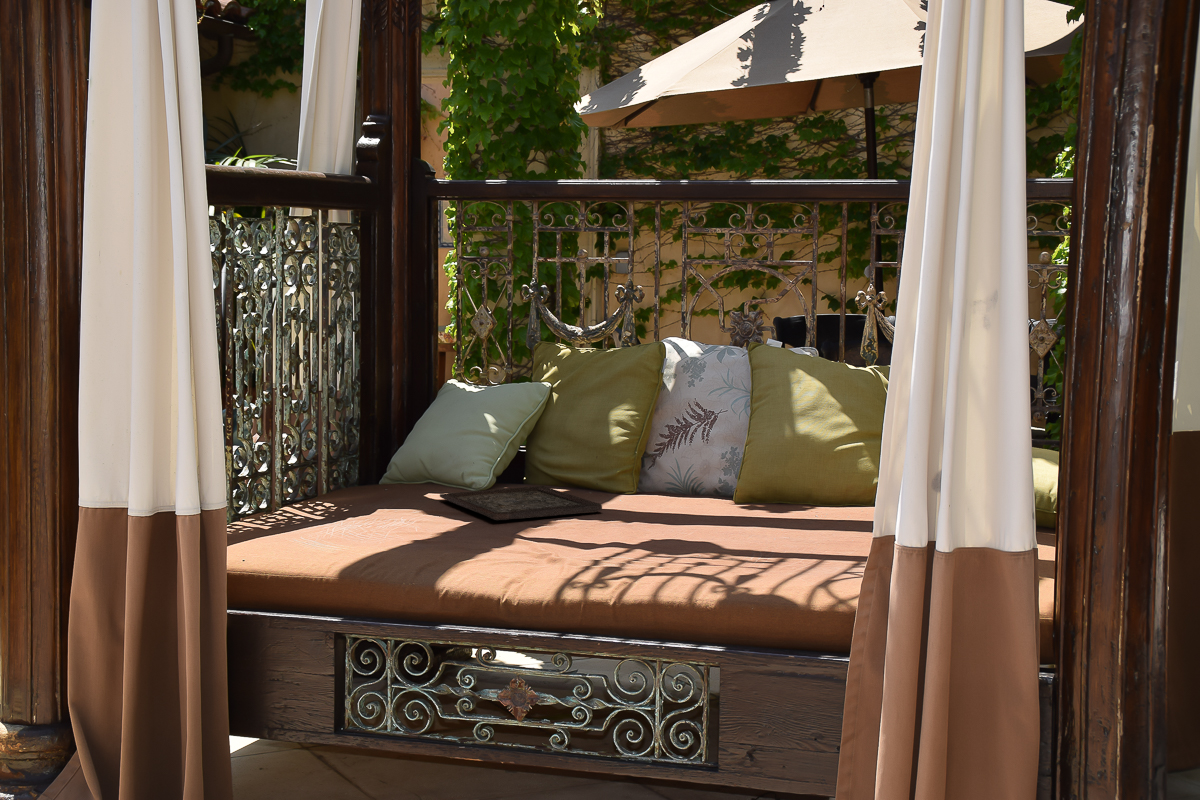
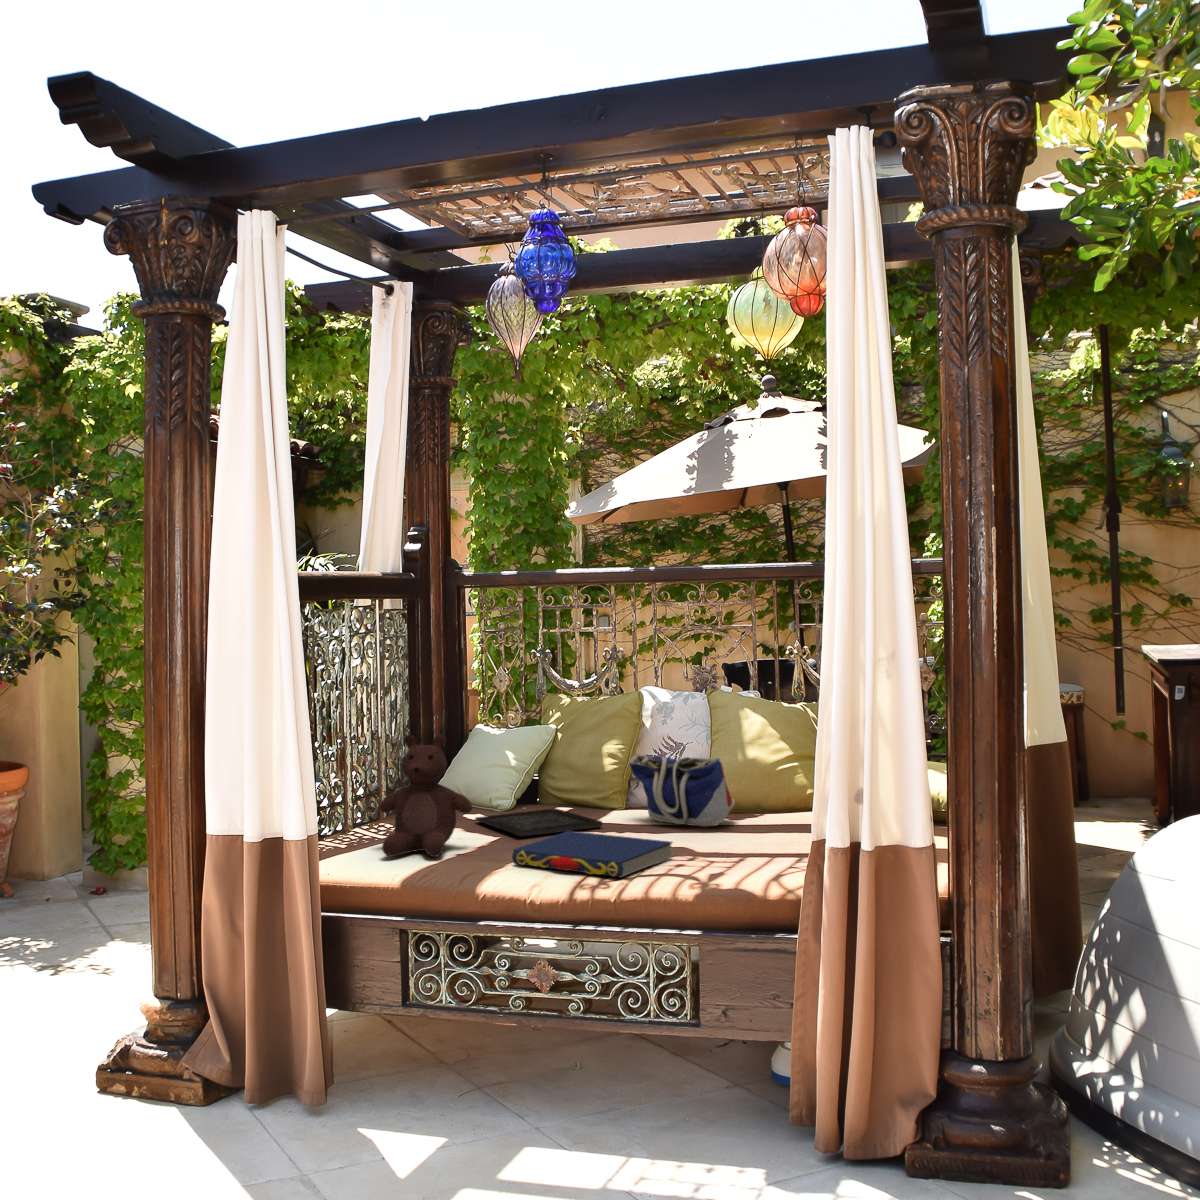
teddy bear: none [314,385,434,543] -> present [380,734,472,857]
tote bag: none [639,421,773,515] -> present [629,755,735,827]
book: none [482,515,692,578] -> present [512,831,672,877]

